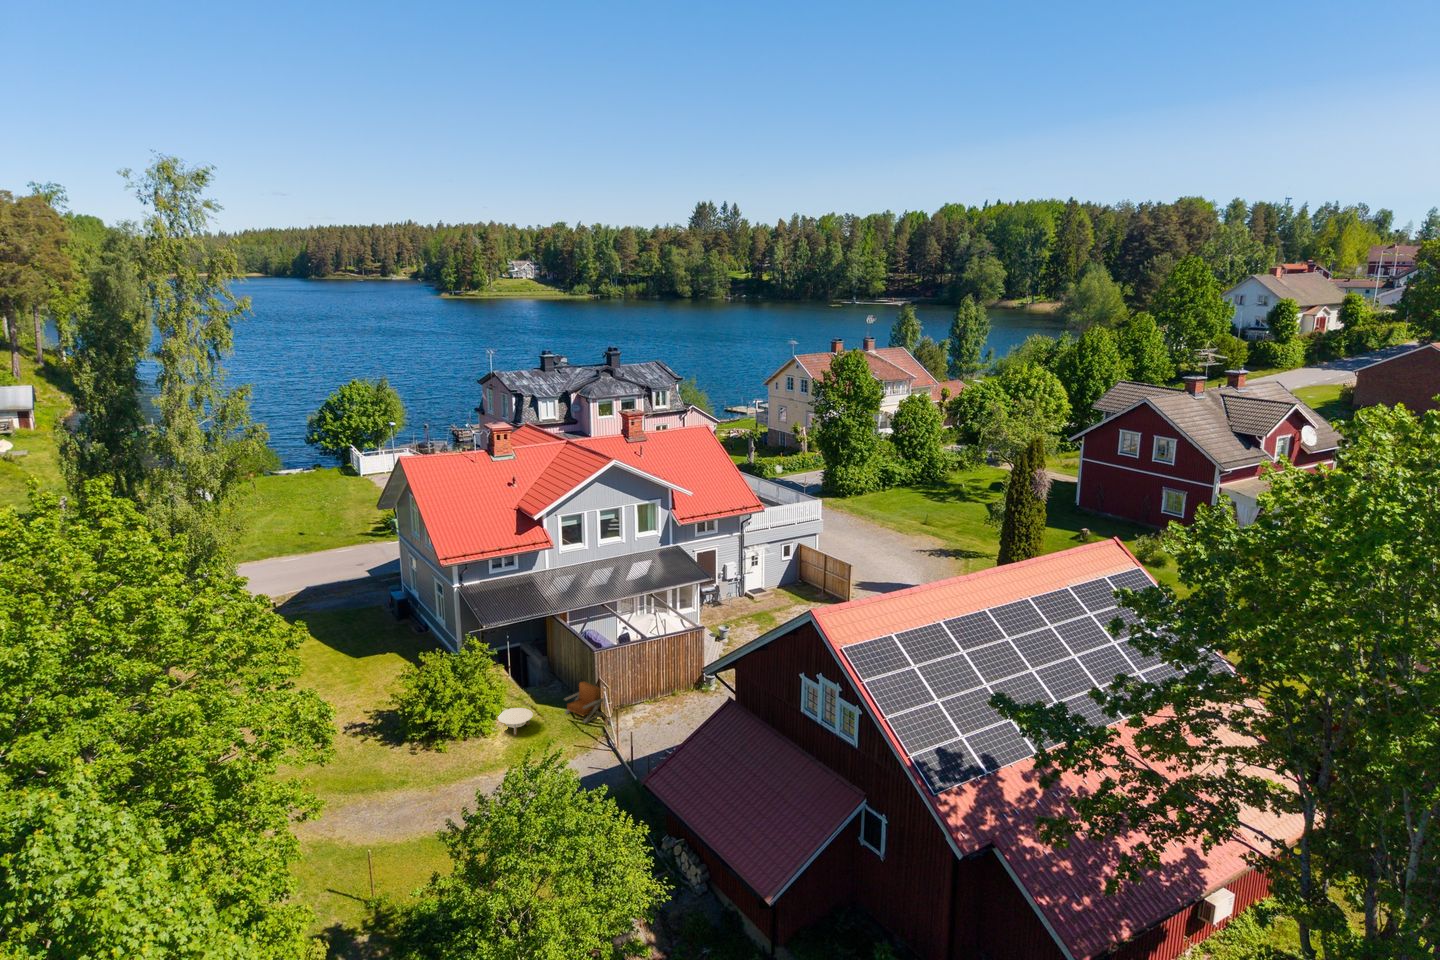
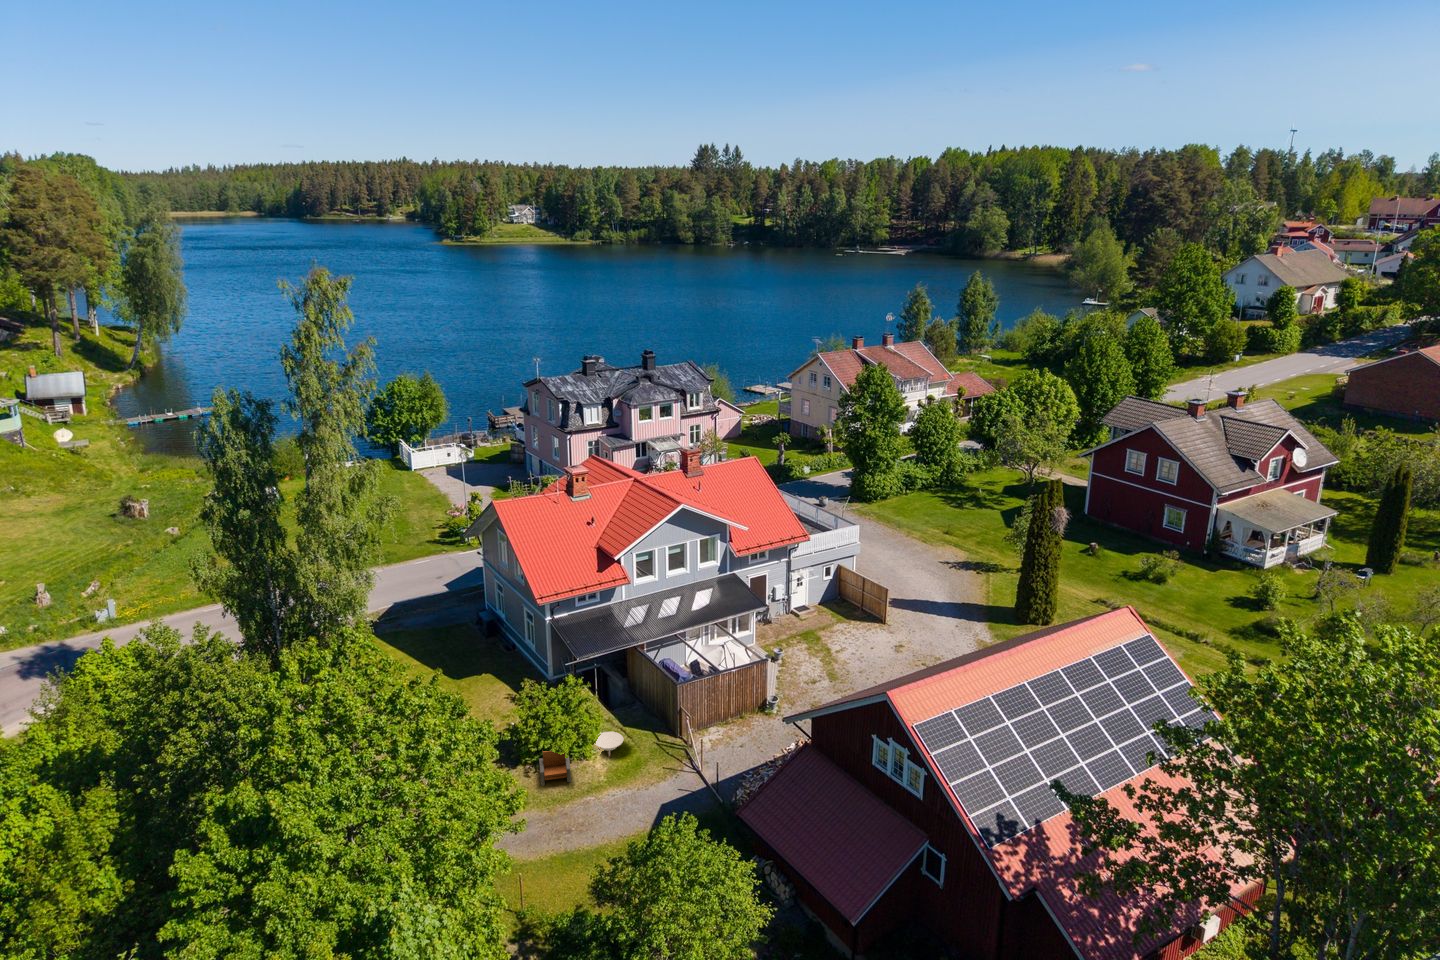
lounge chair: present [564,682,604,723] -> present [539,751,571,786]

